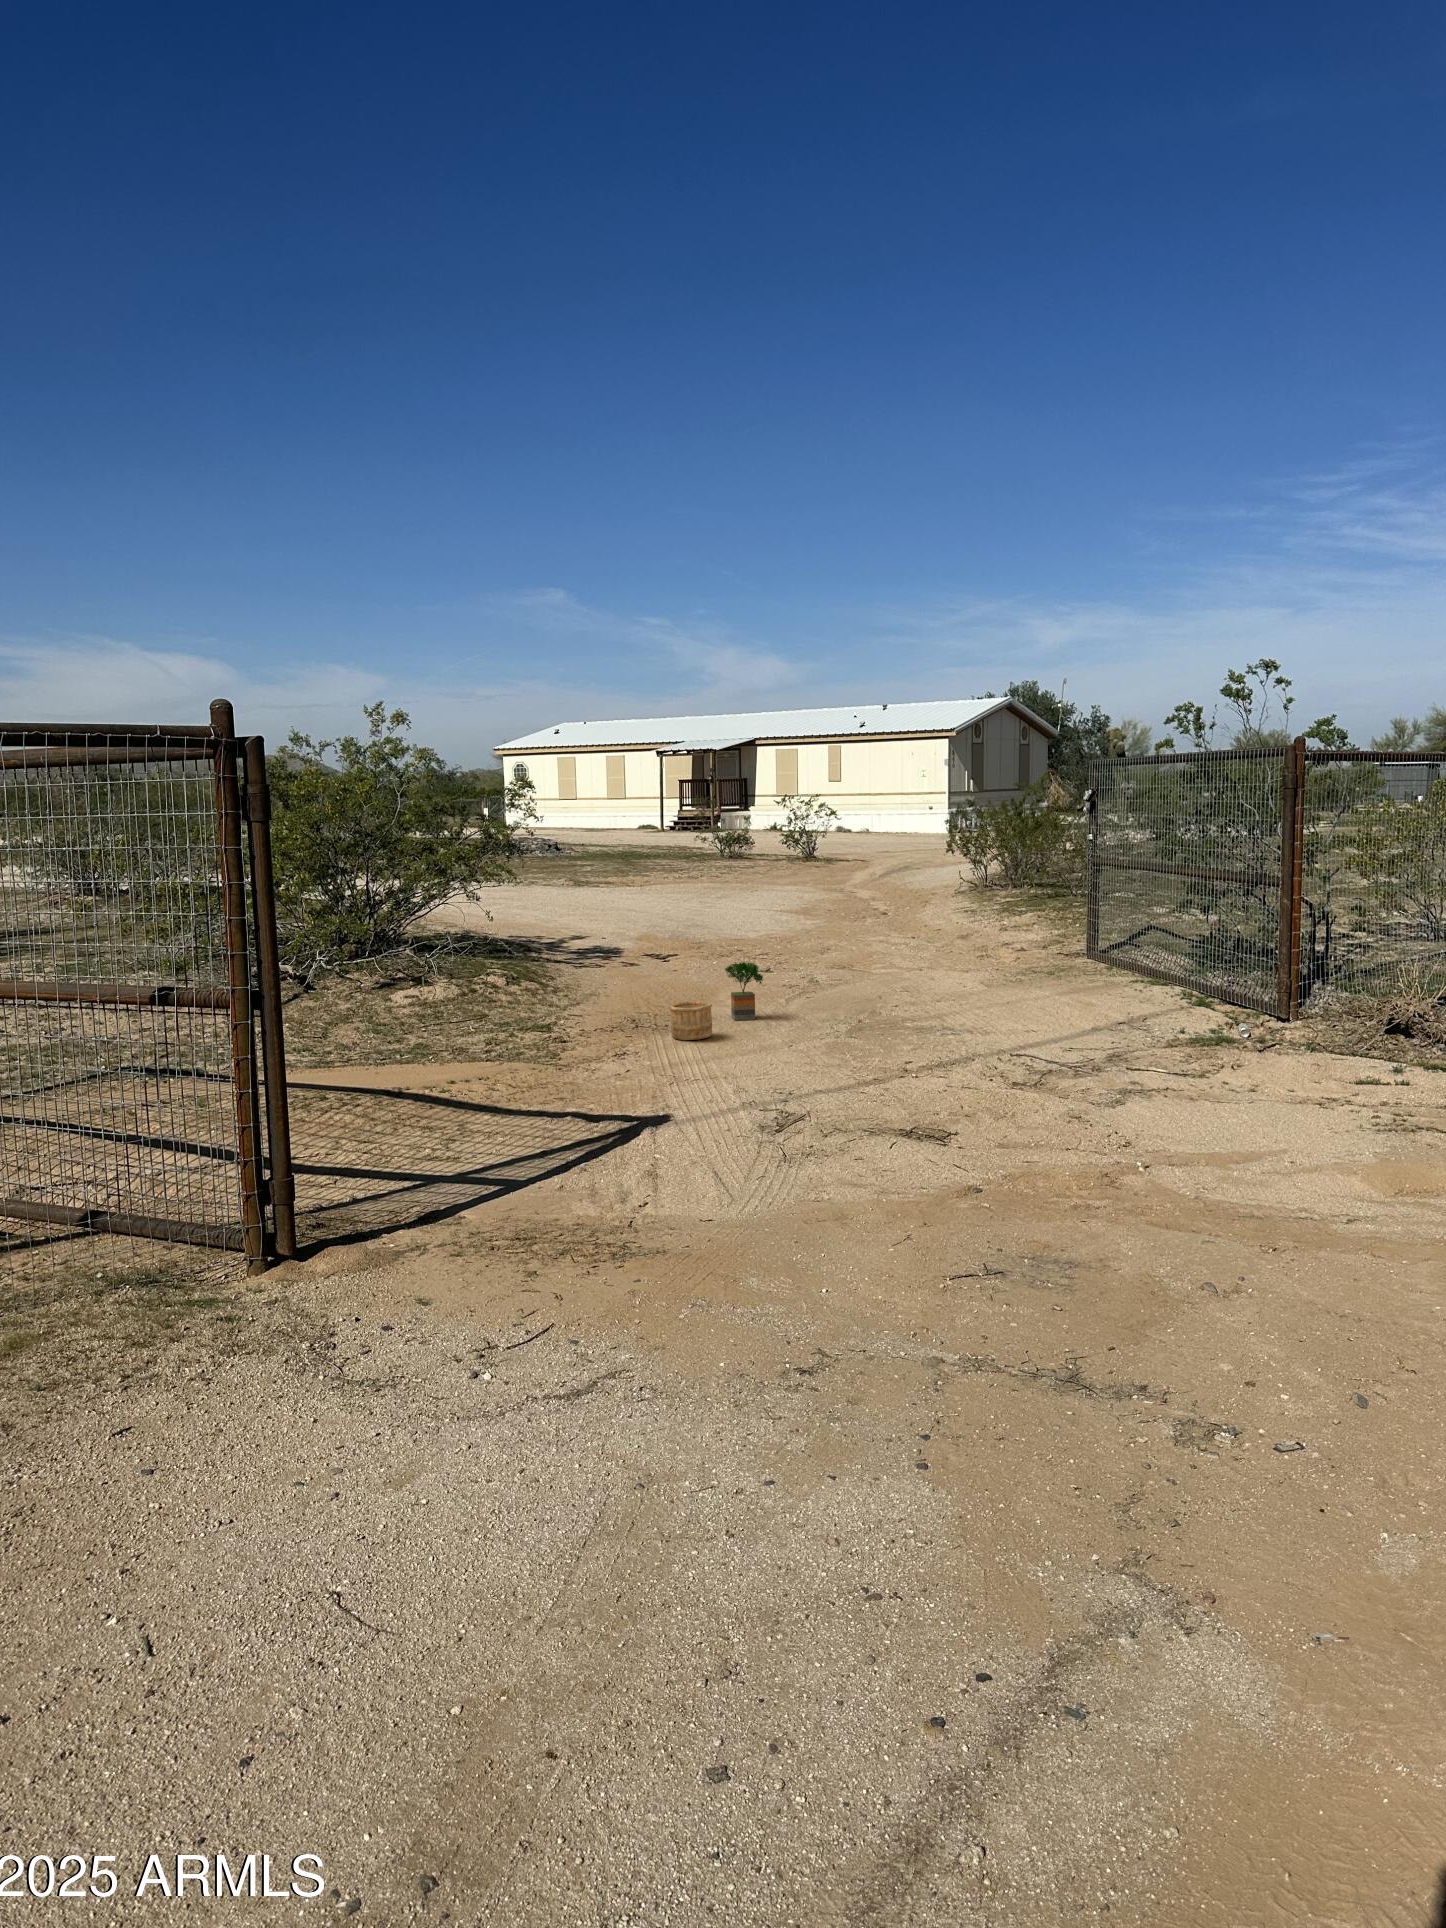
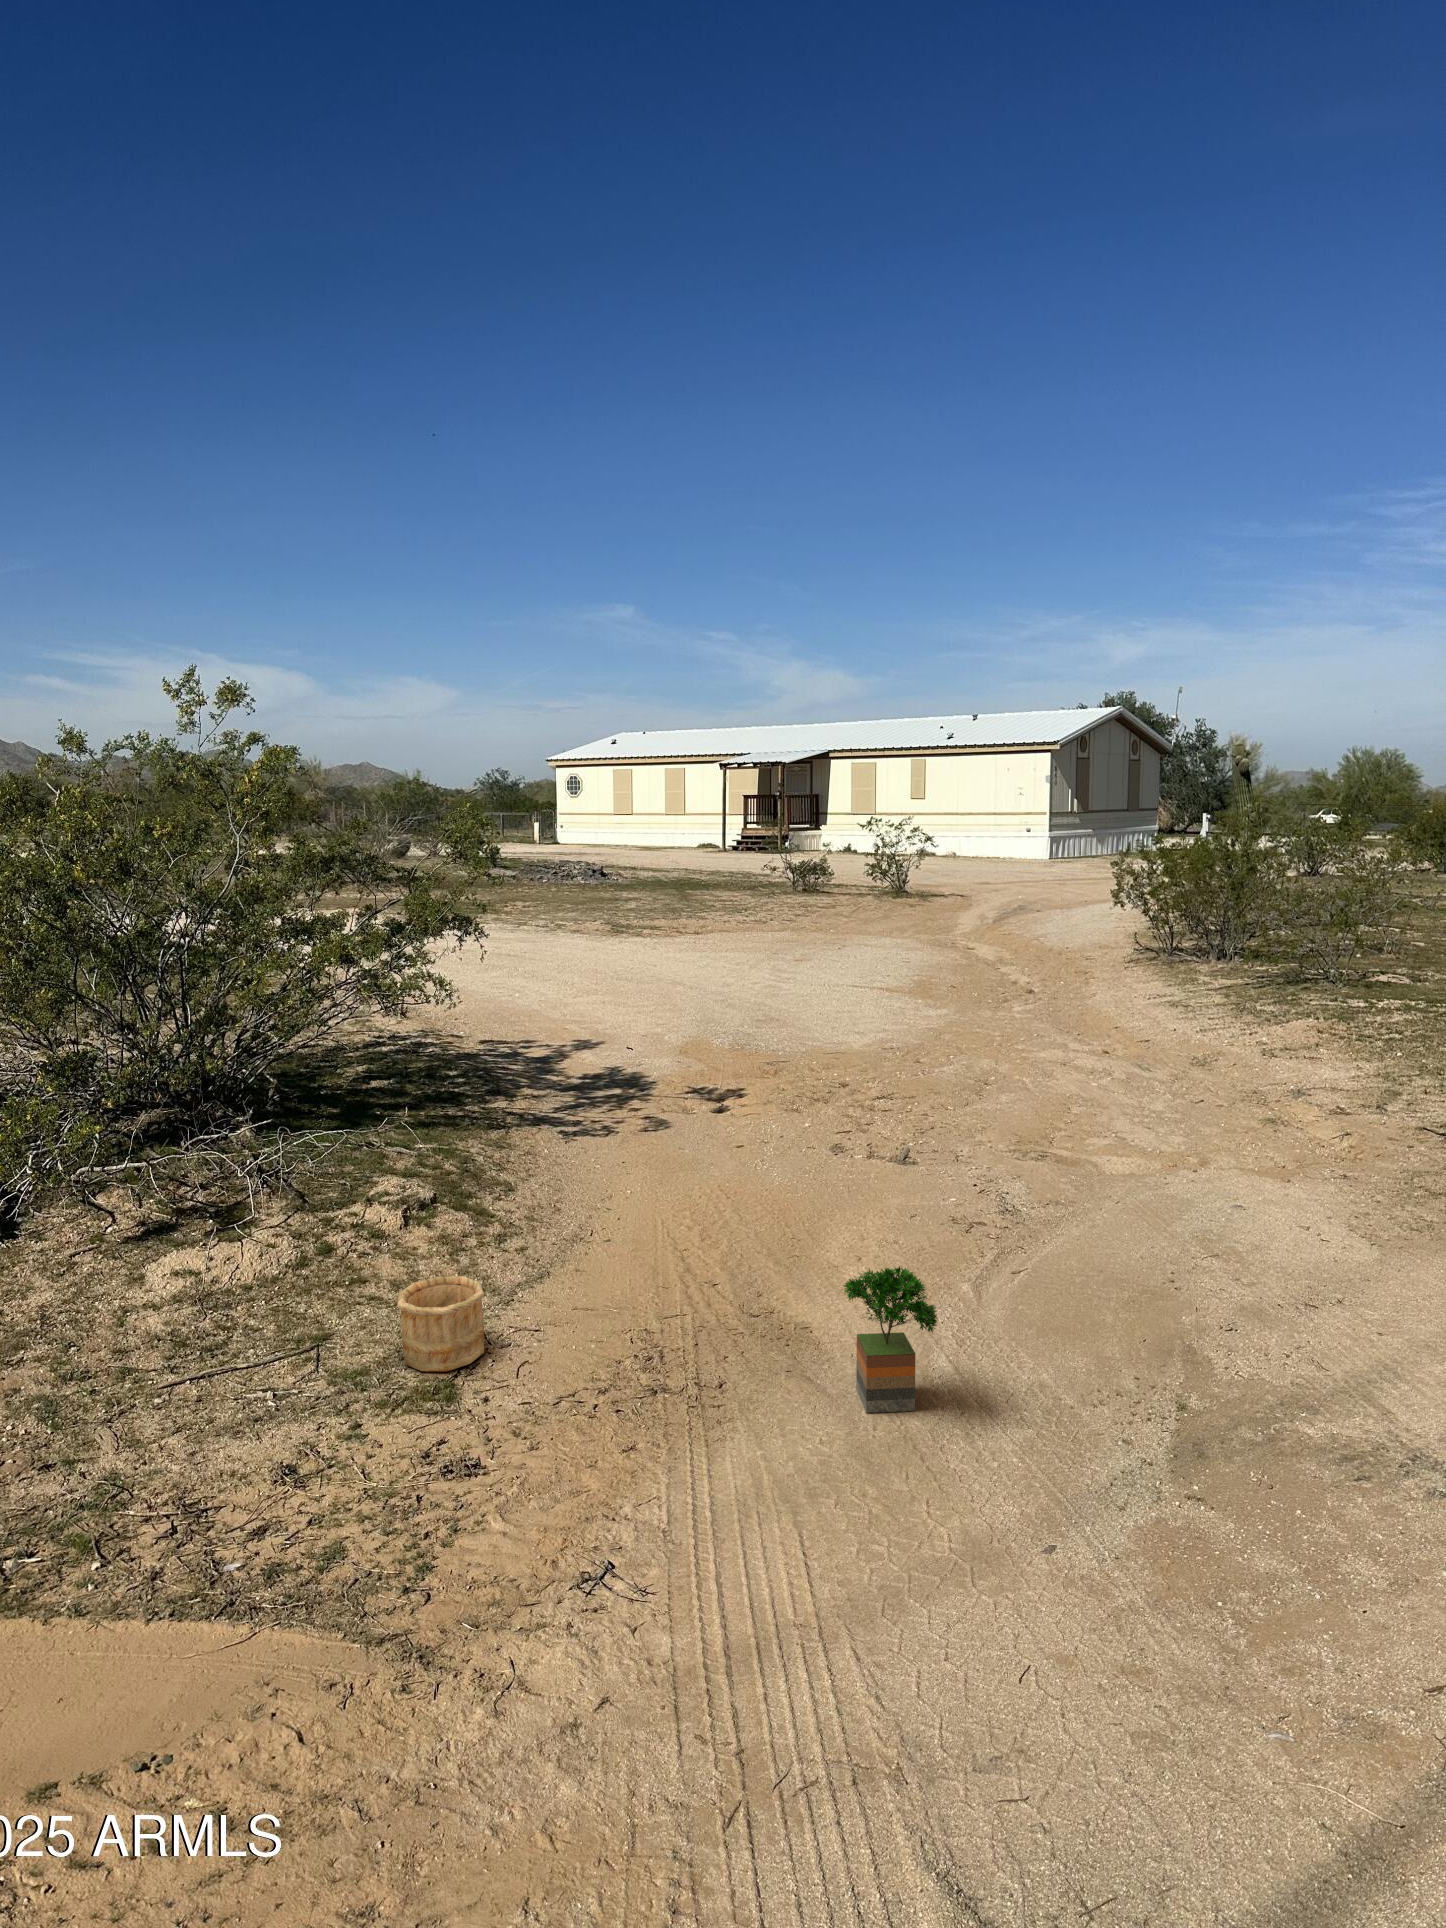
wooden bucket: present [669,1001,712,1040] -> present [397,1276,484,1371]

